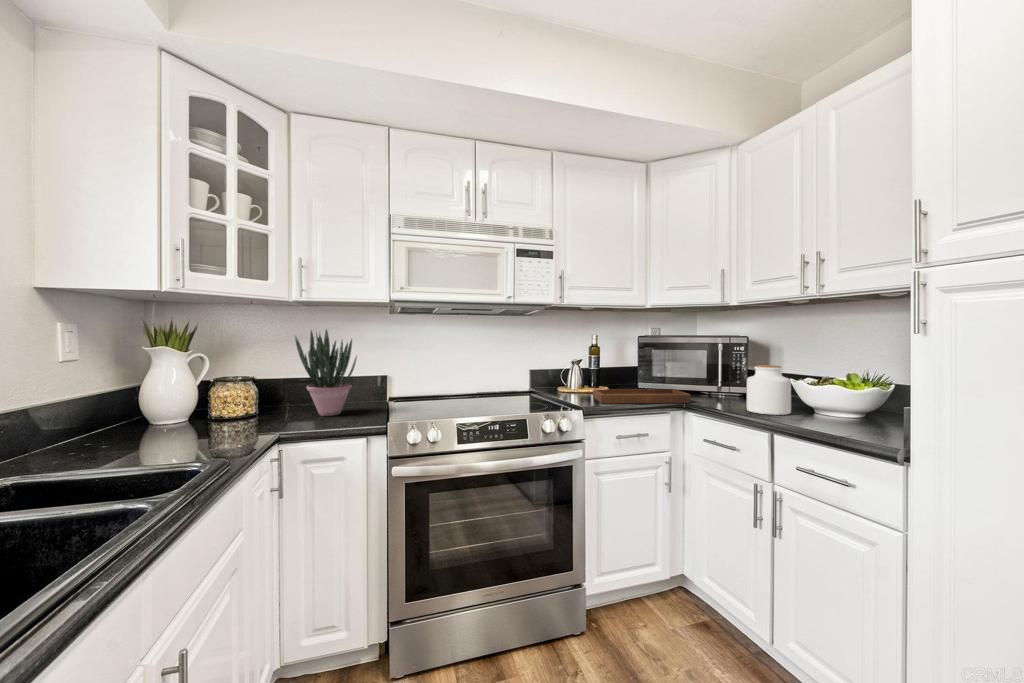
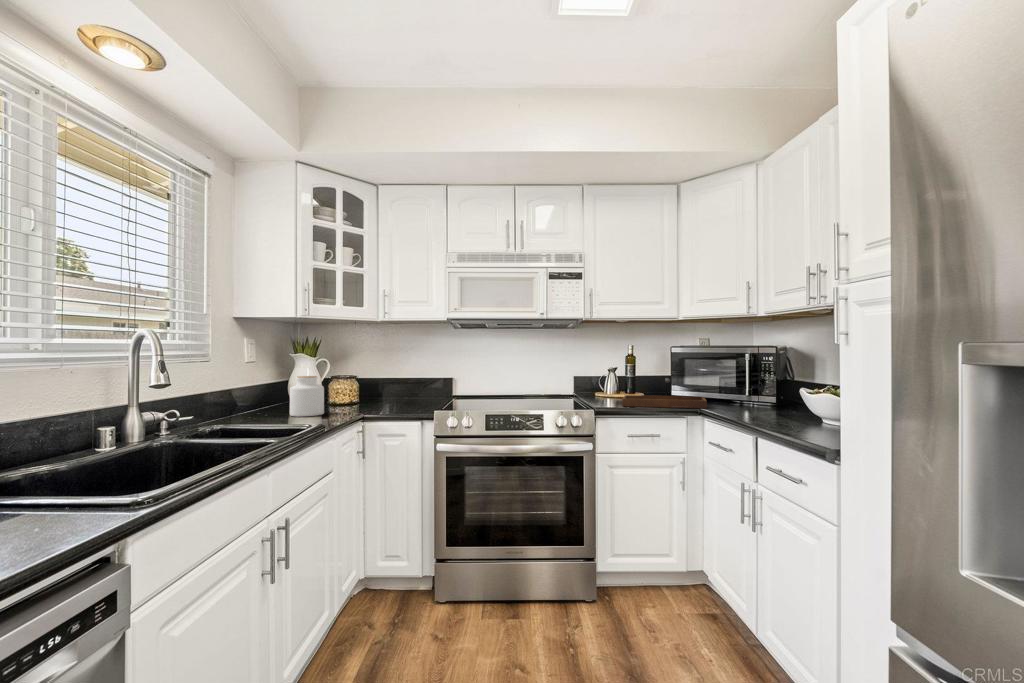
potted plant: present [295,329,357,416] -> none [380,341,422,406]
jar: present [747,365,791,415] -> present [290,376,324,416]

